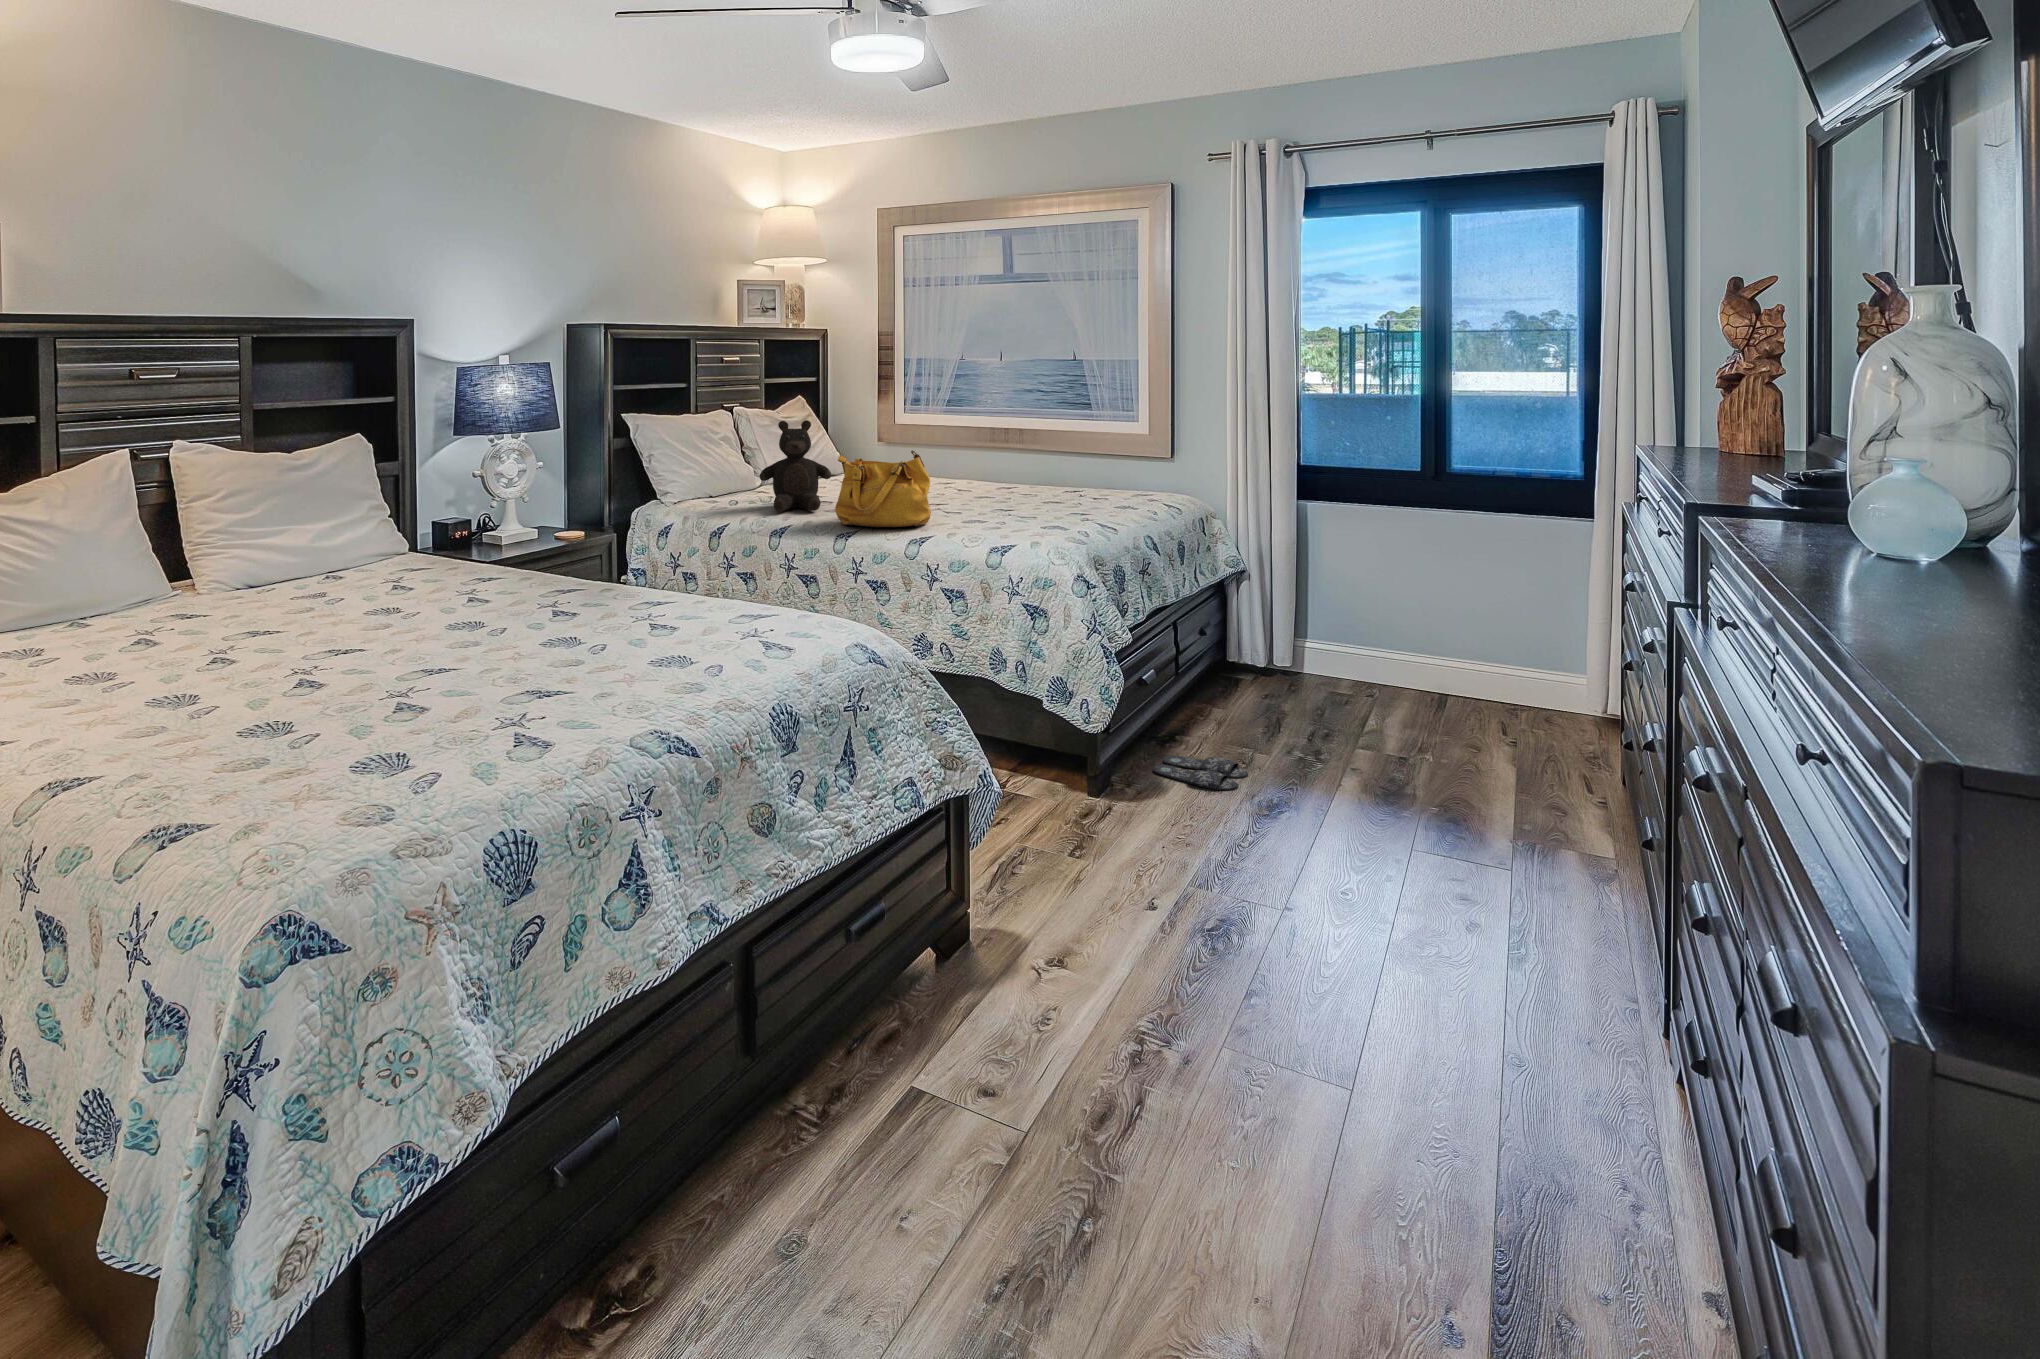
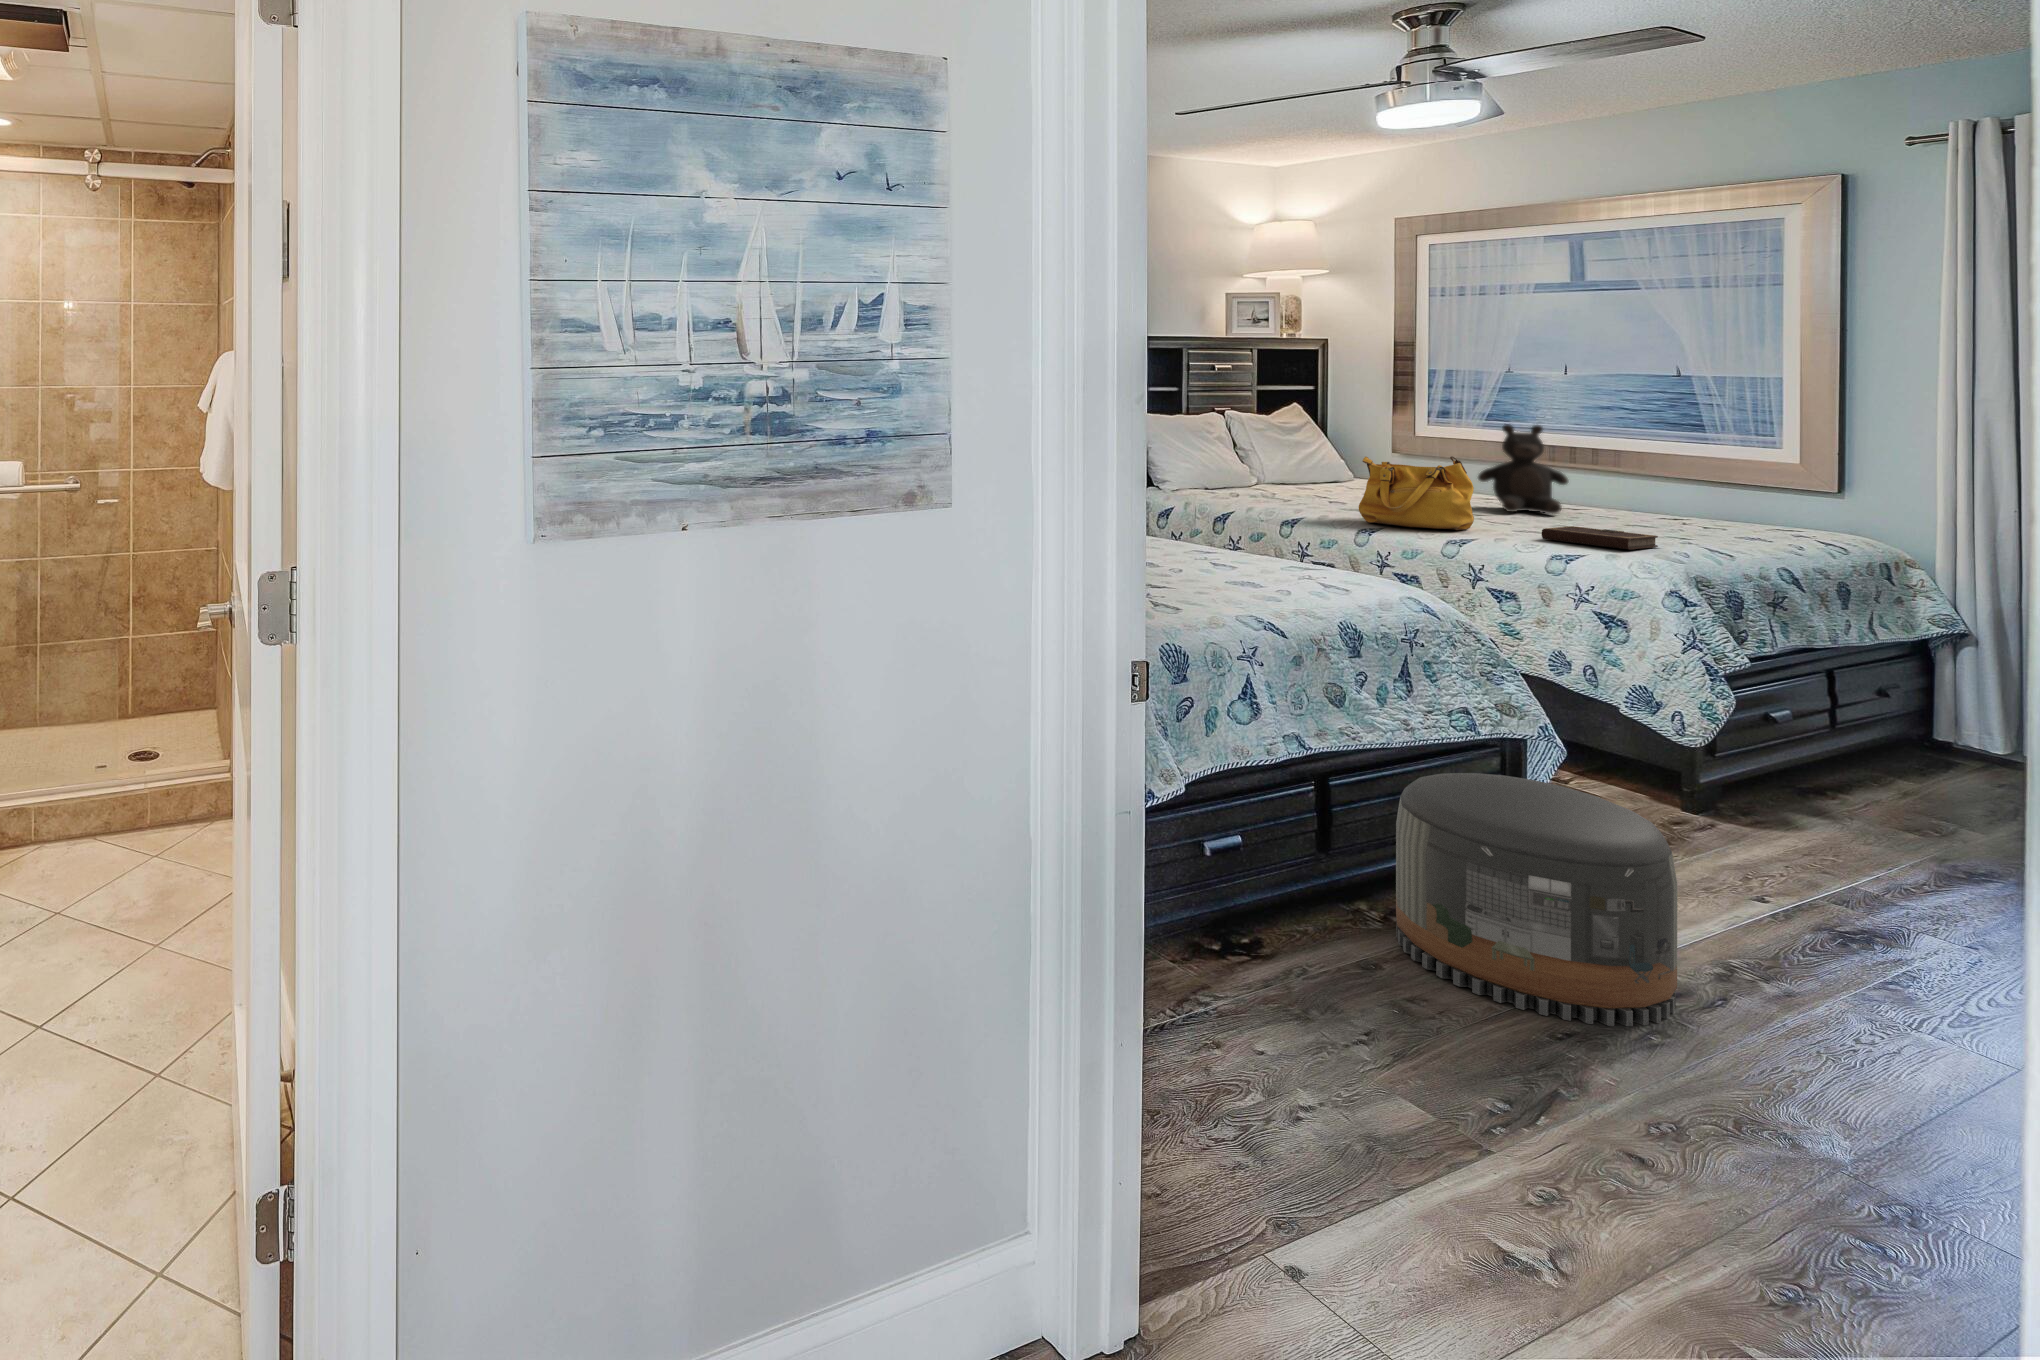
teddy bear: present [760,420,831,512] -> present [1478,424,1568,514]
notebook: none [983,513,1069,536] -> present [1542,526,1658,549]
slippers: present [1153,756,1248,790] -> none [1775,803,1924,844]
pouf: none [829,872,1105,1243] -> present [1396,773,1677,1026]

